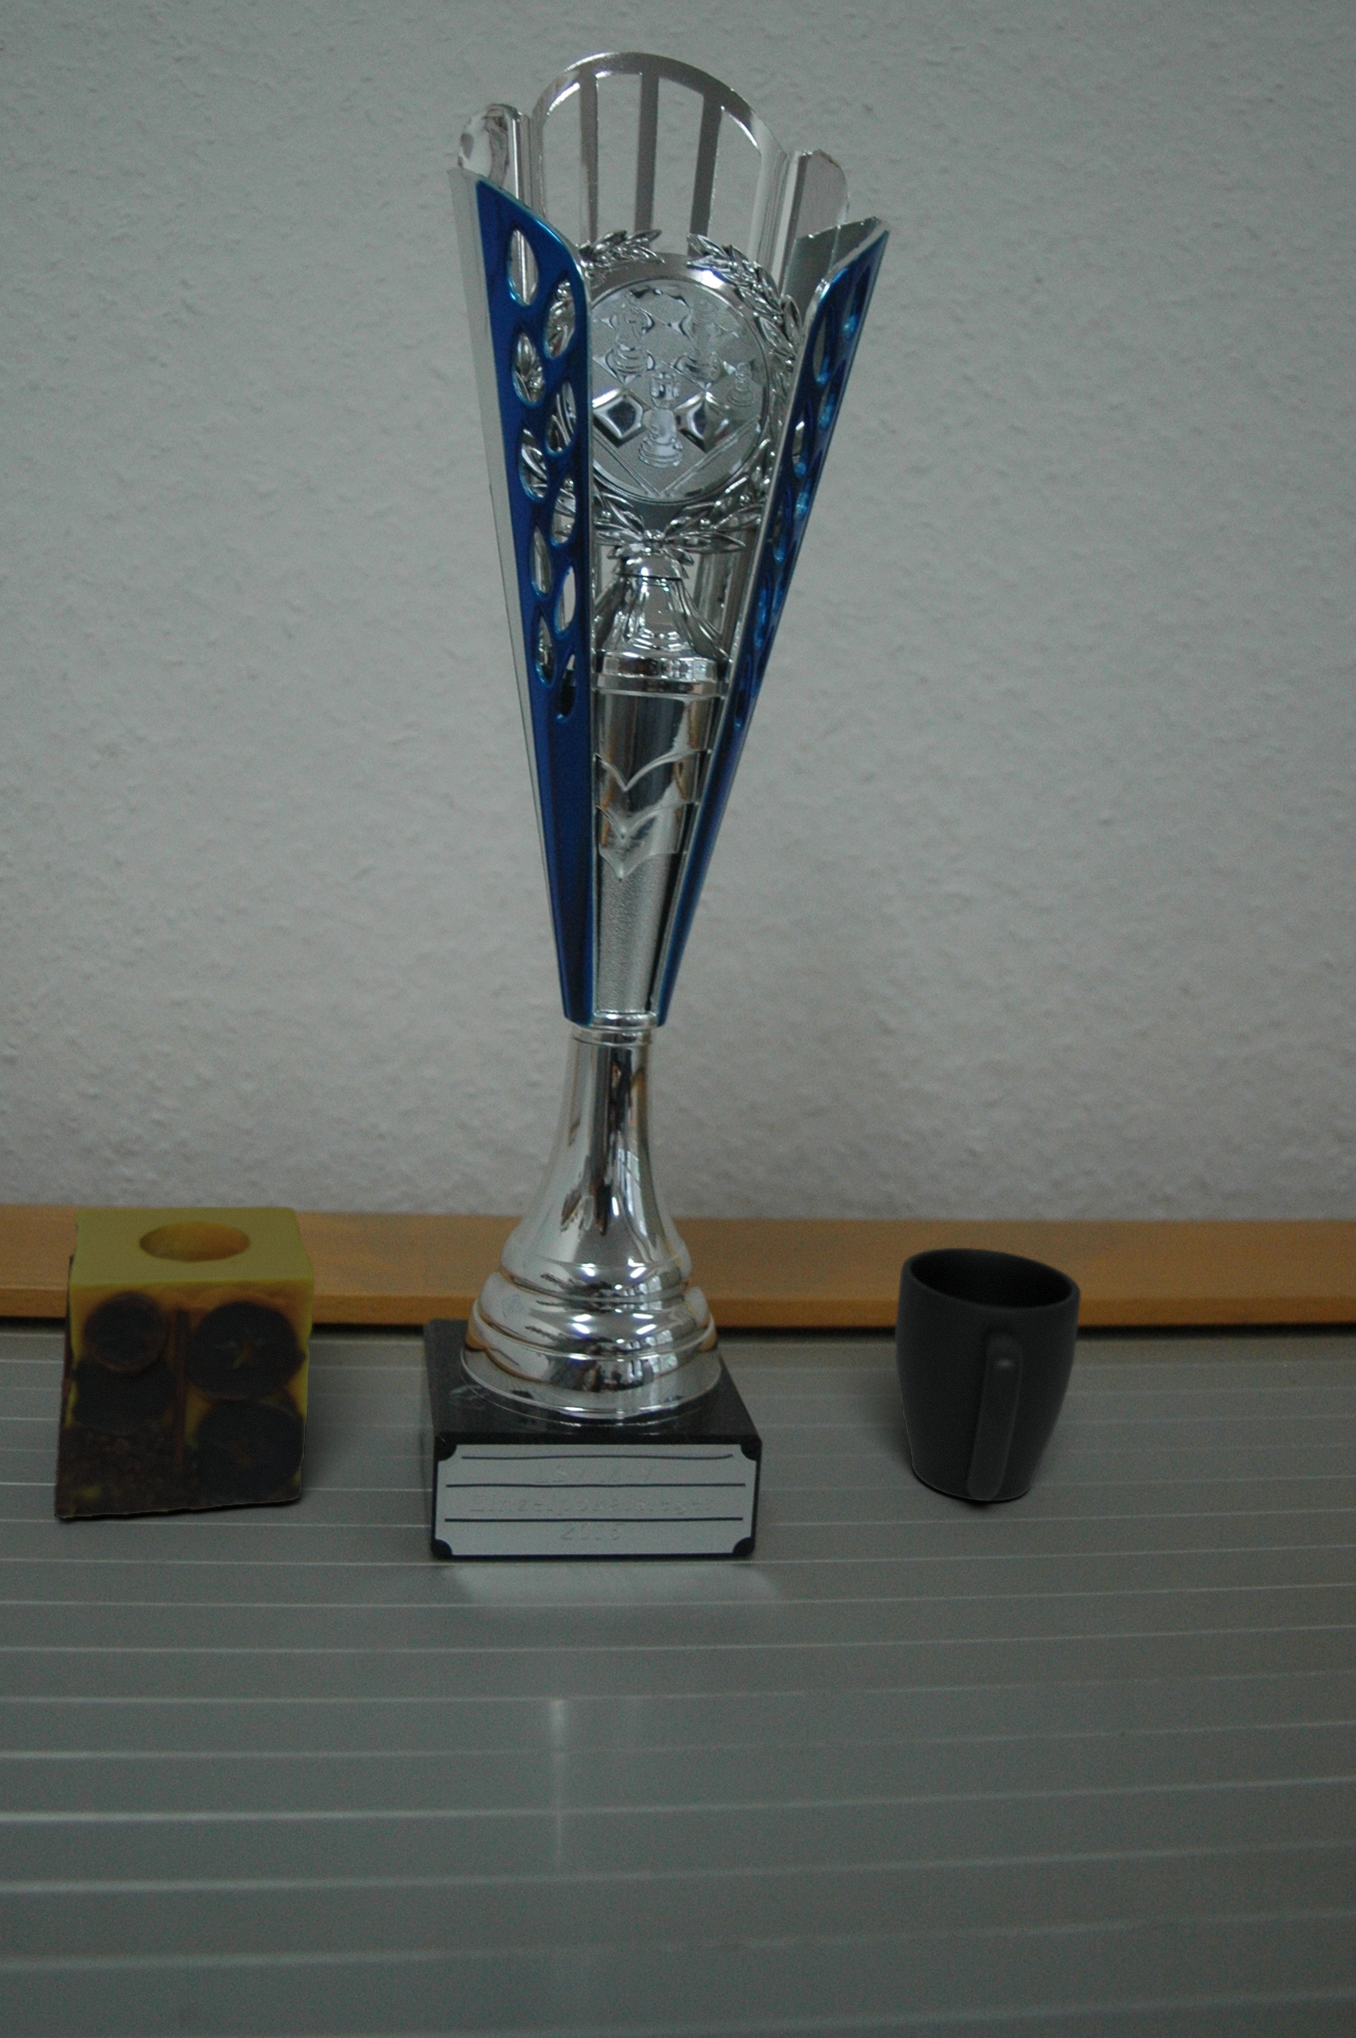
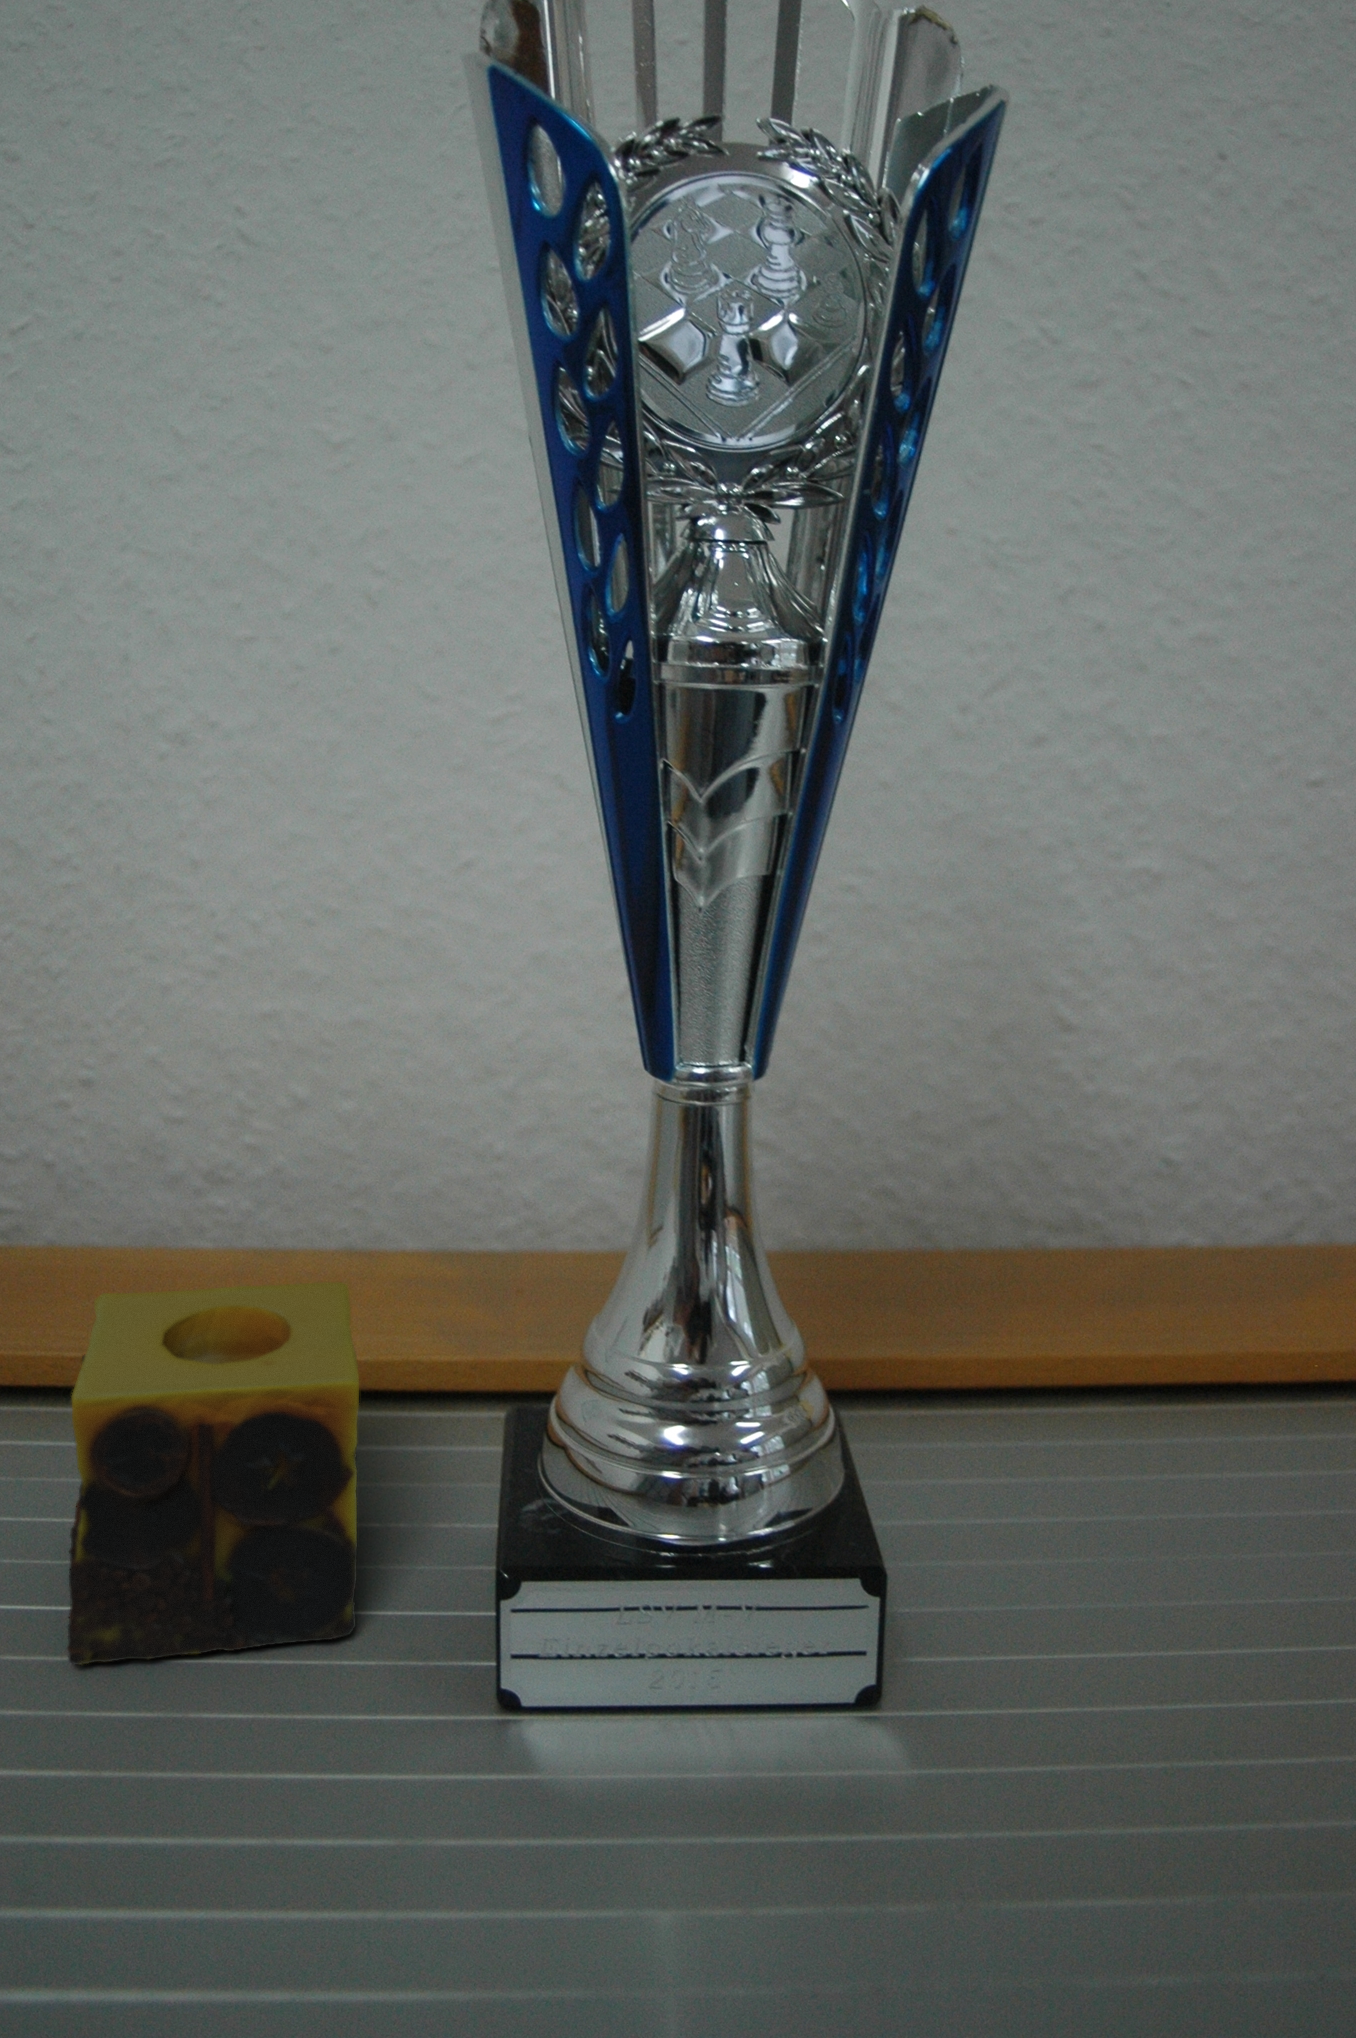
mug: present [895,1248,1081,1501] -> none [1055,1318,1277,1630]

